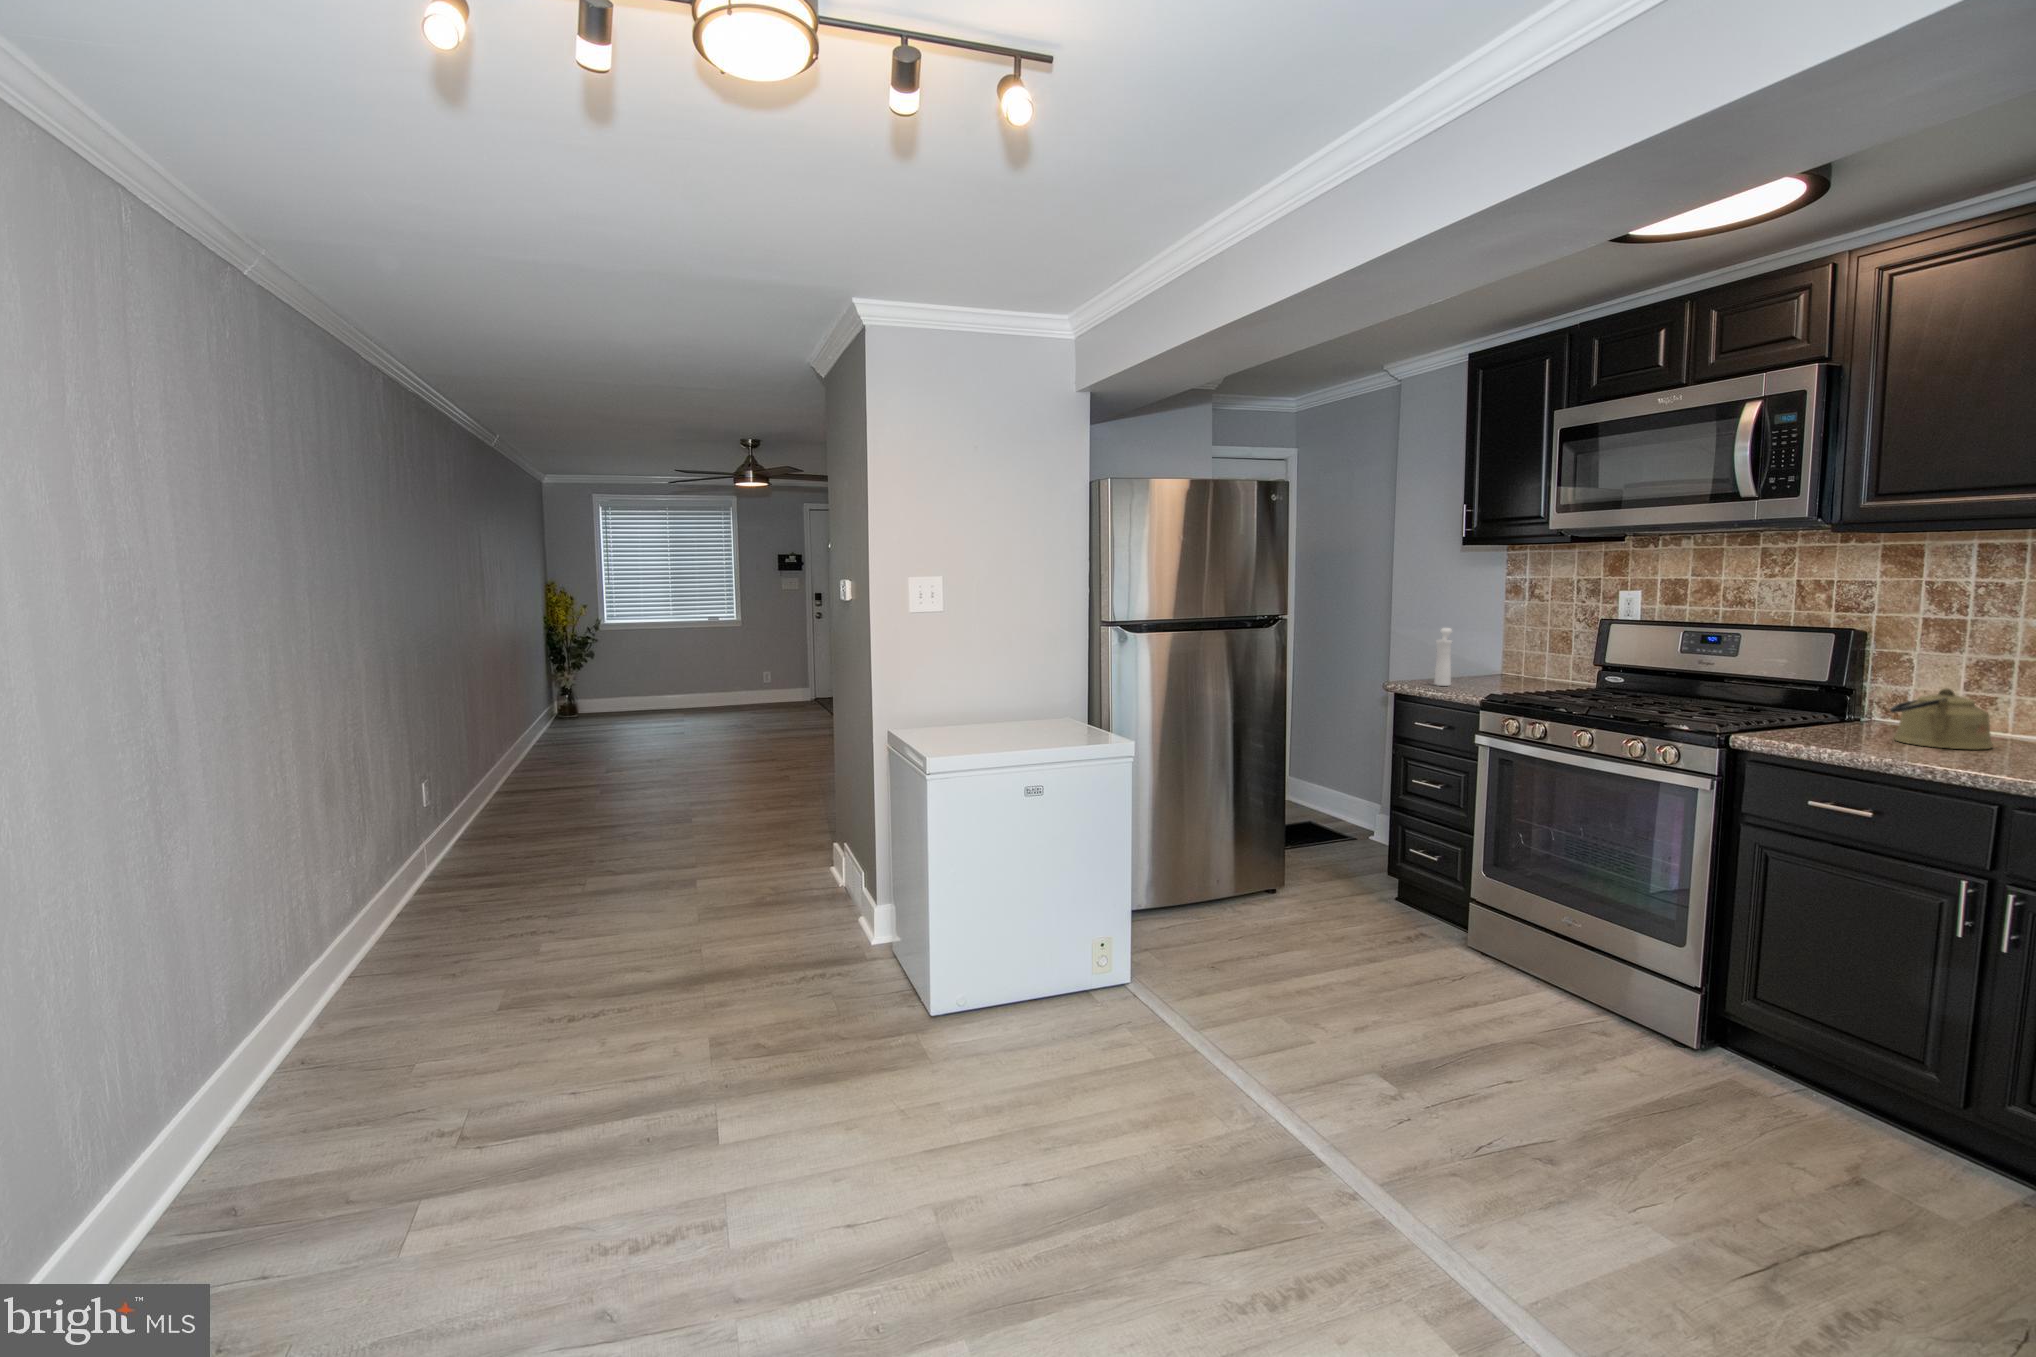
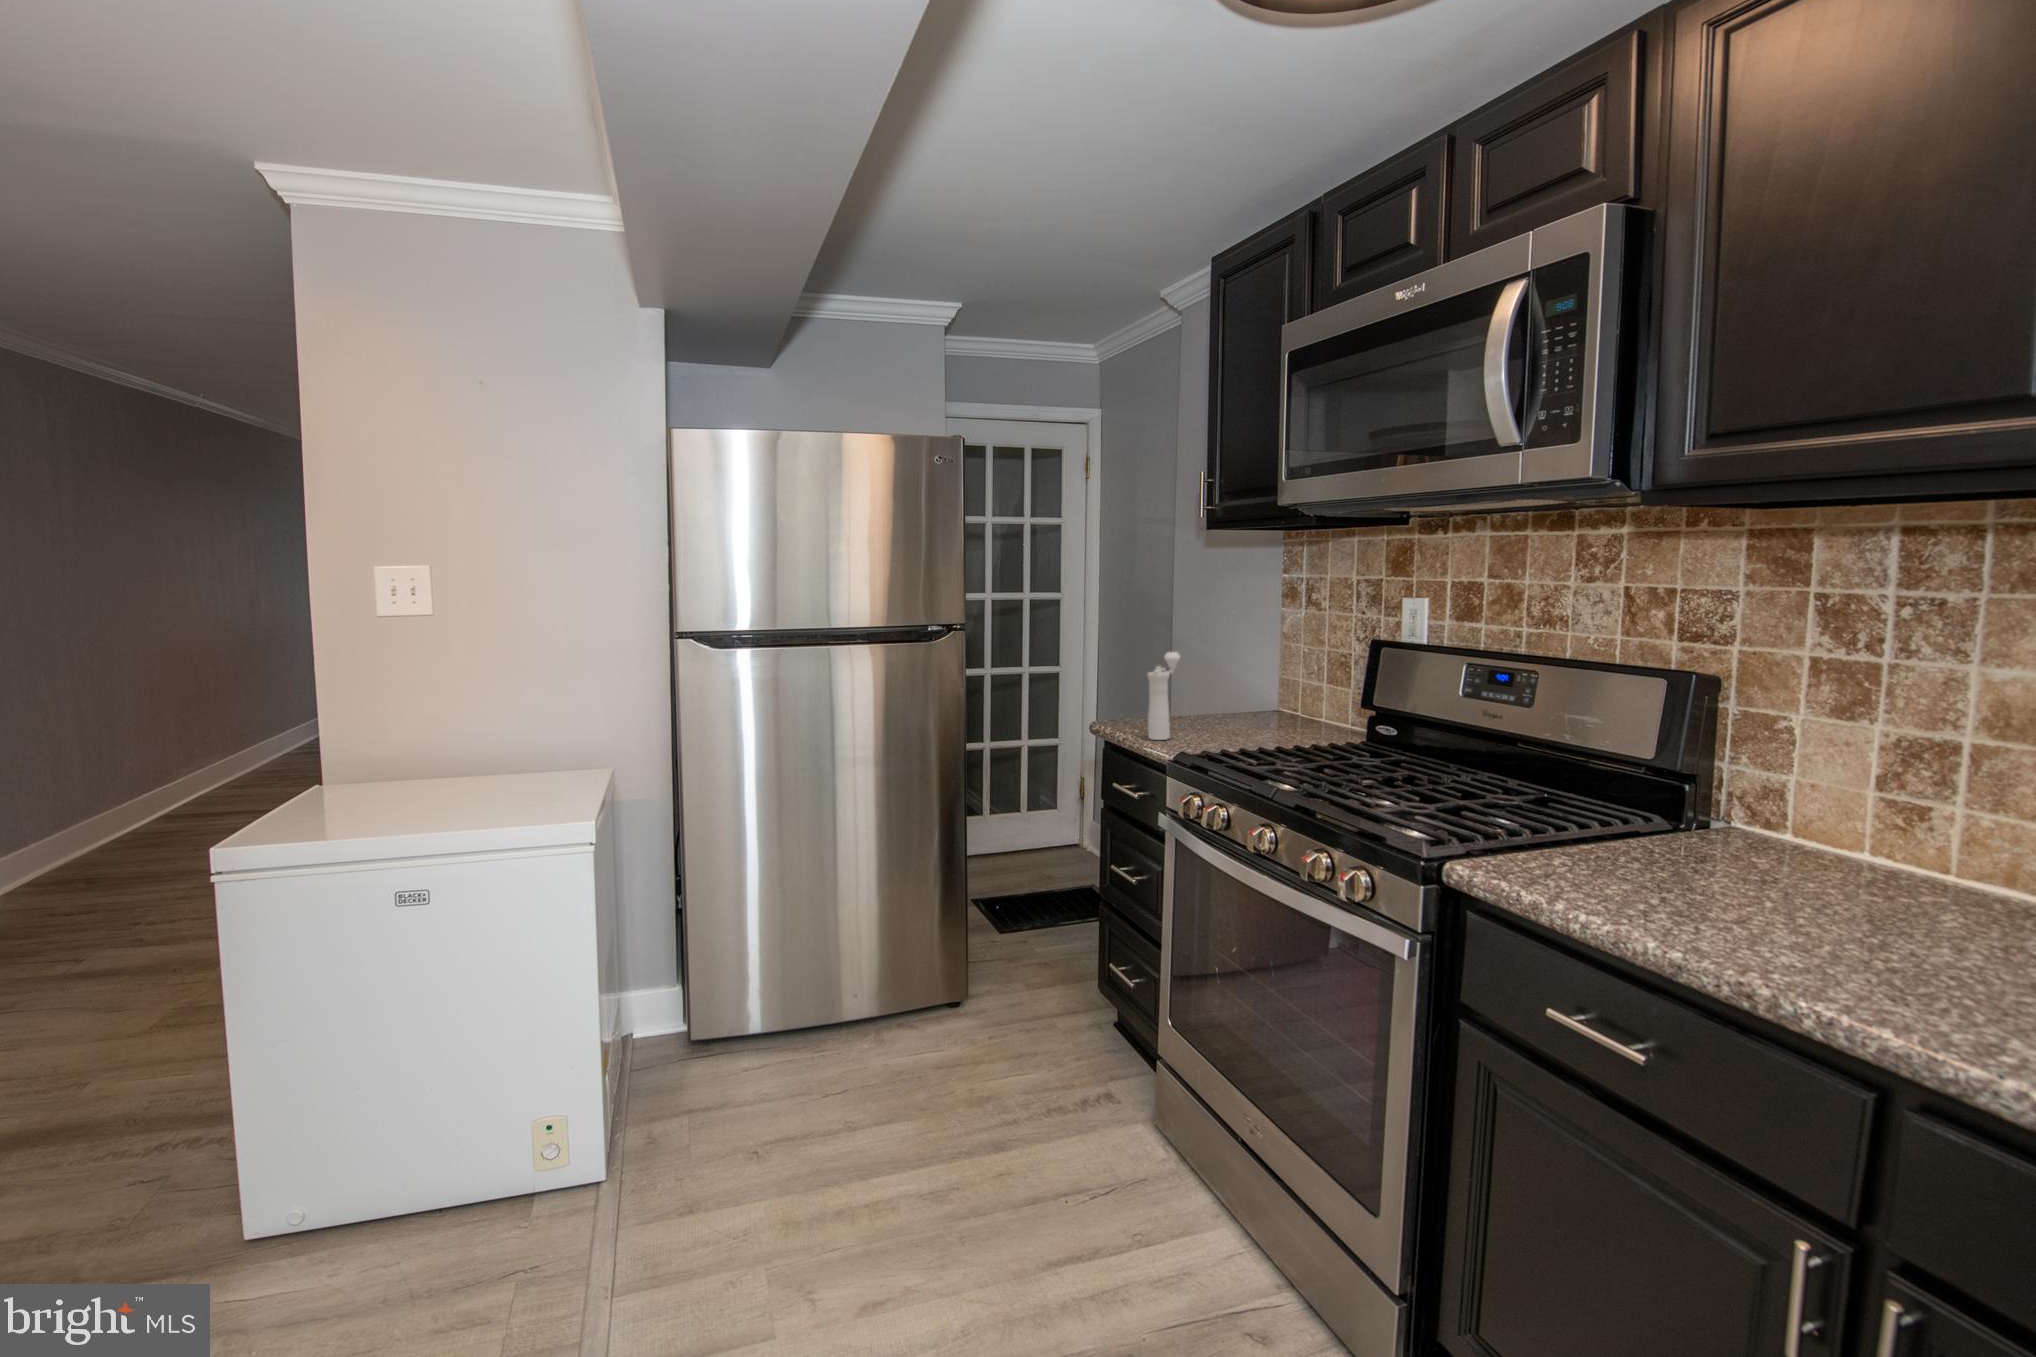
kettle: present [1890,689,1993,749] -> none [1720,809,1910,939]

